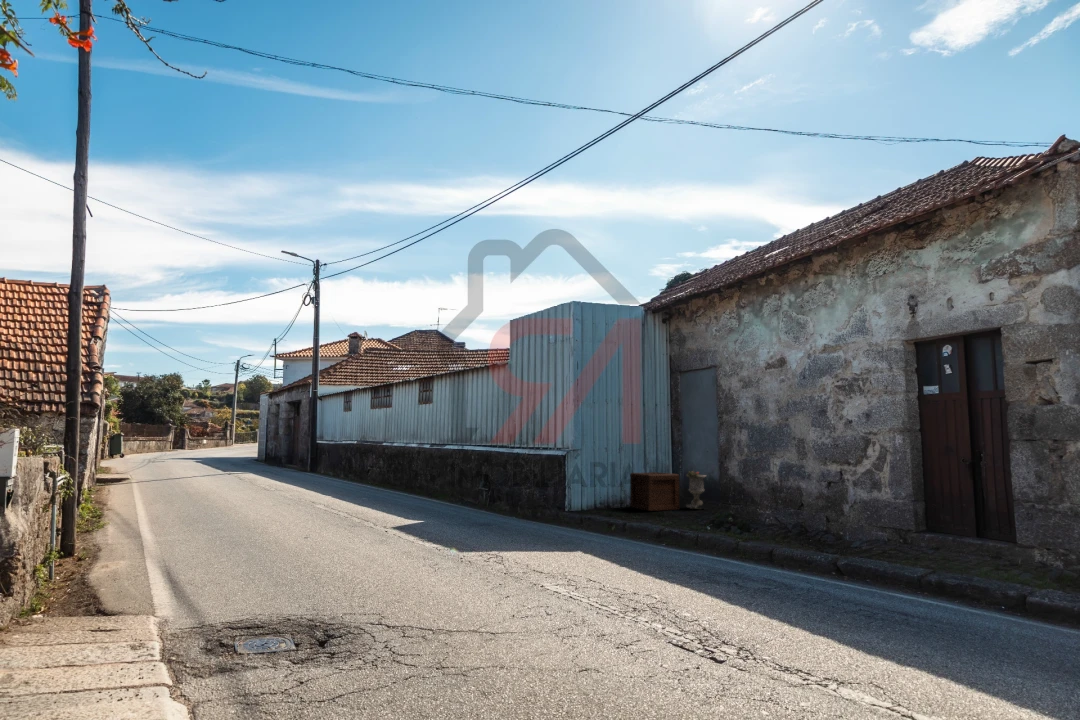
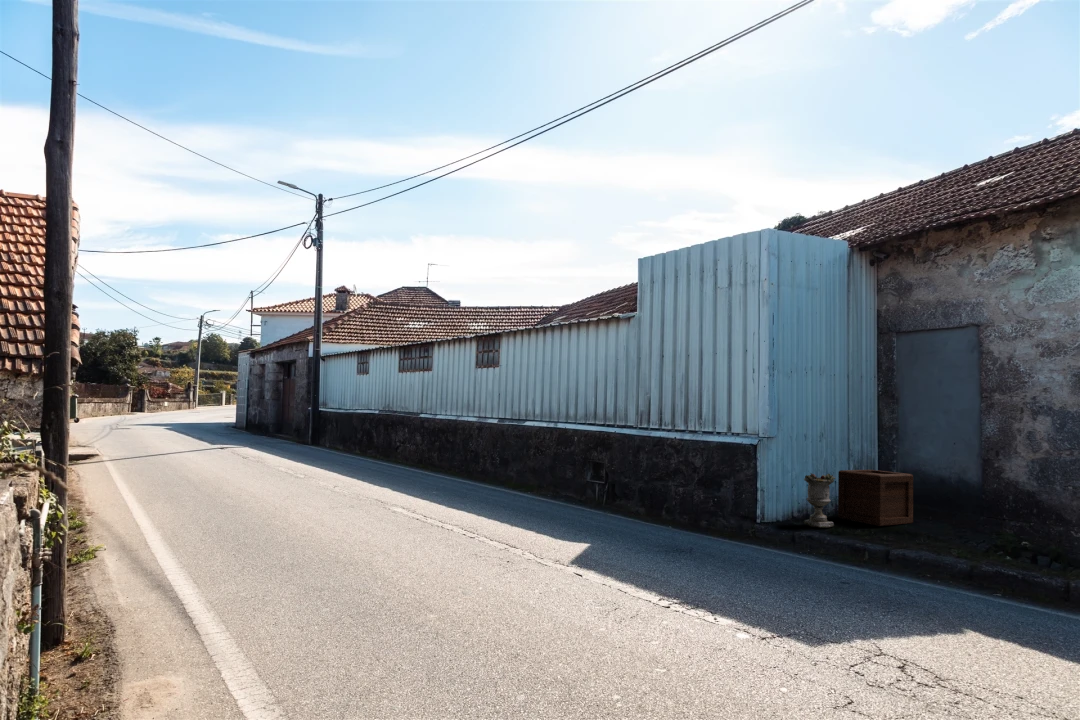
planter: present [686,471,706,509] -> present [803,473,835,528]

